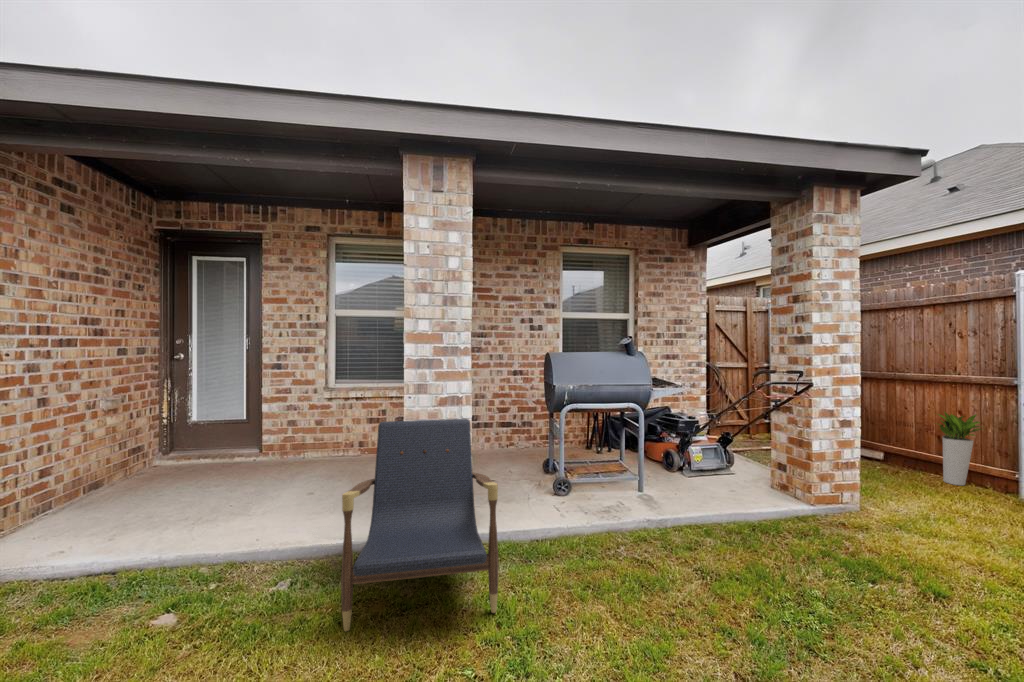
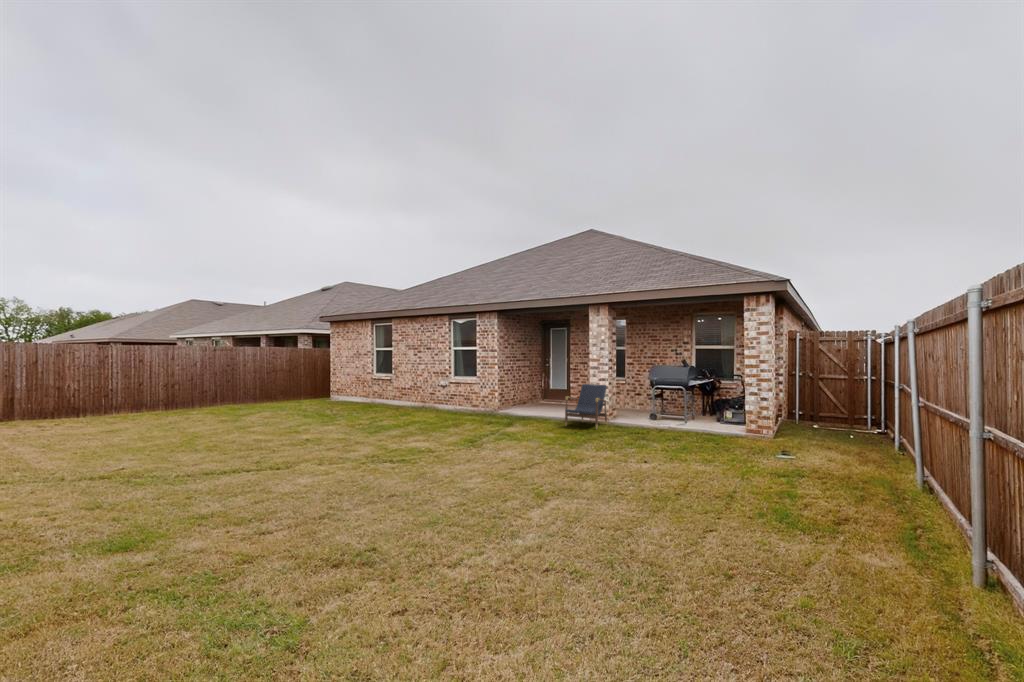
planter: present [938,412,981,485] -> none [863,403,886,445]

